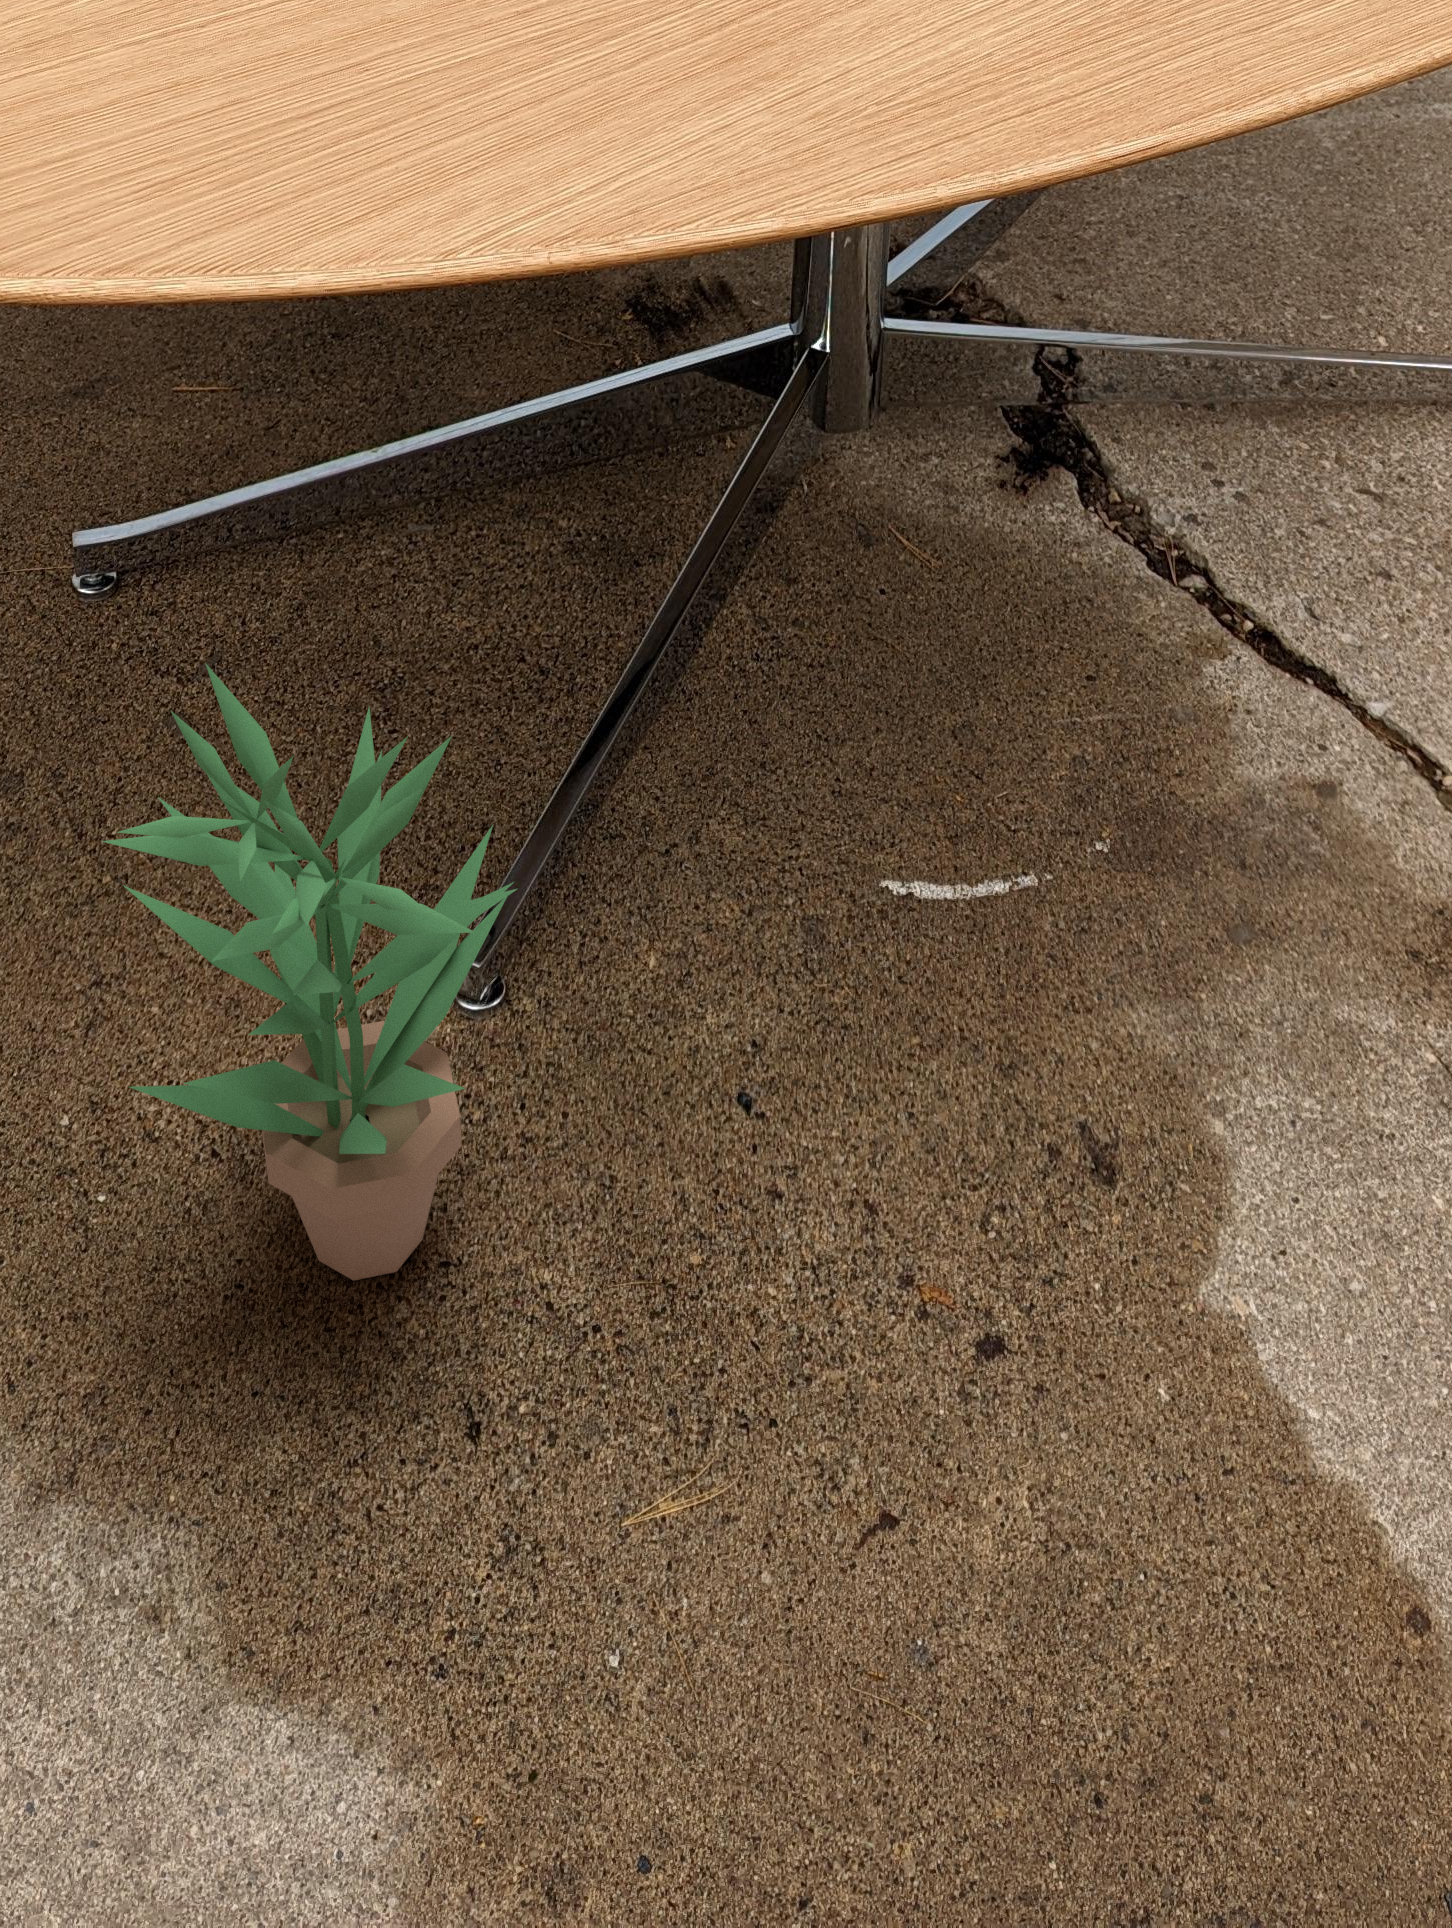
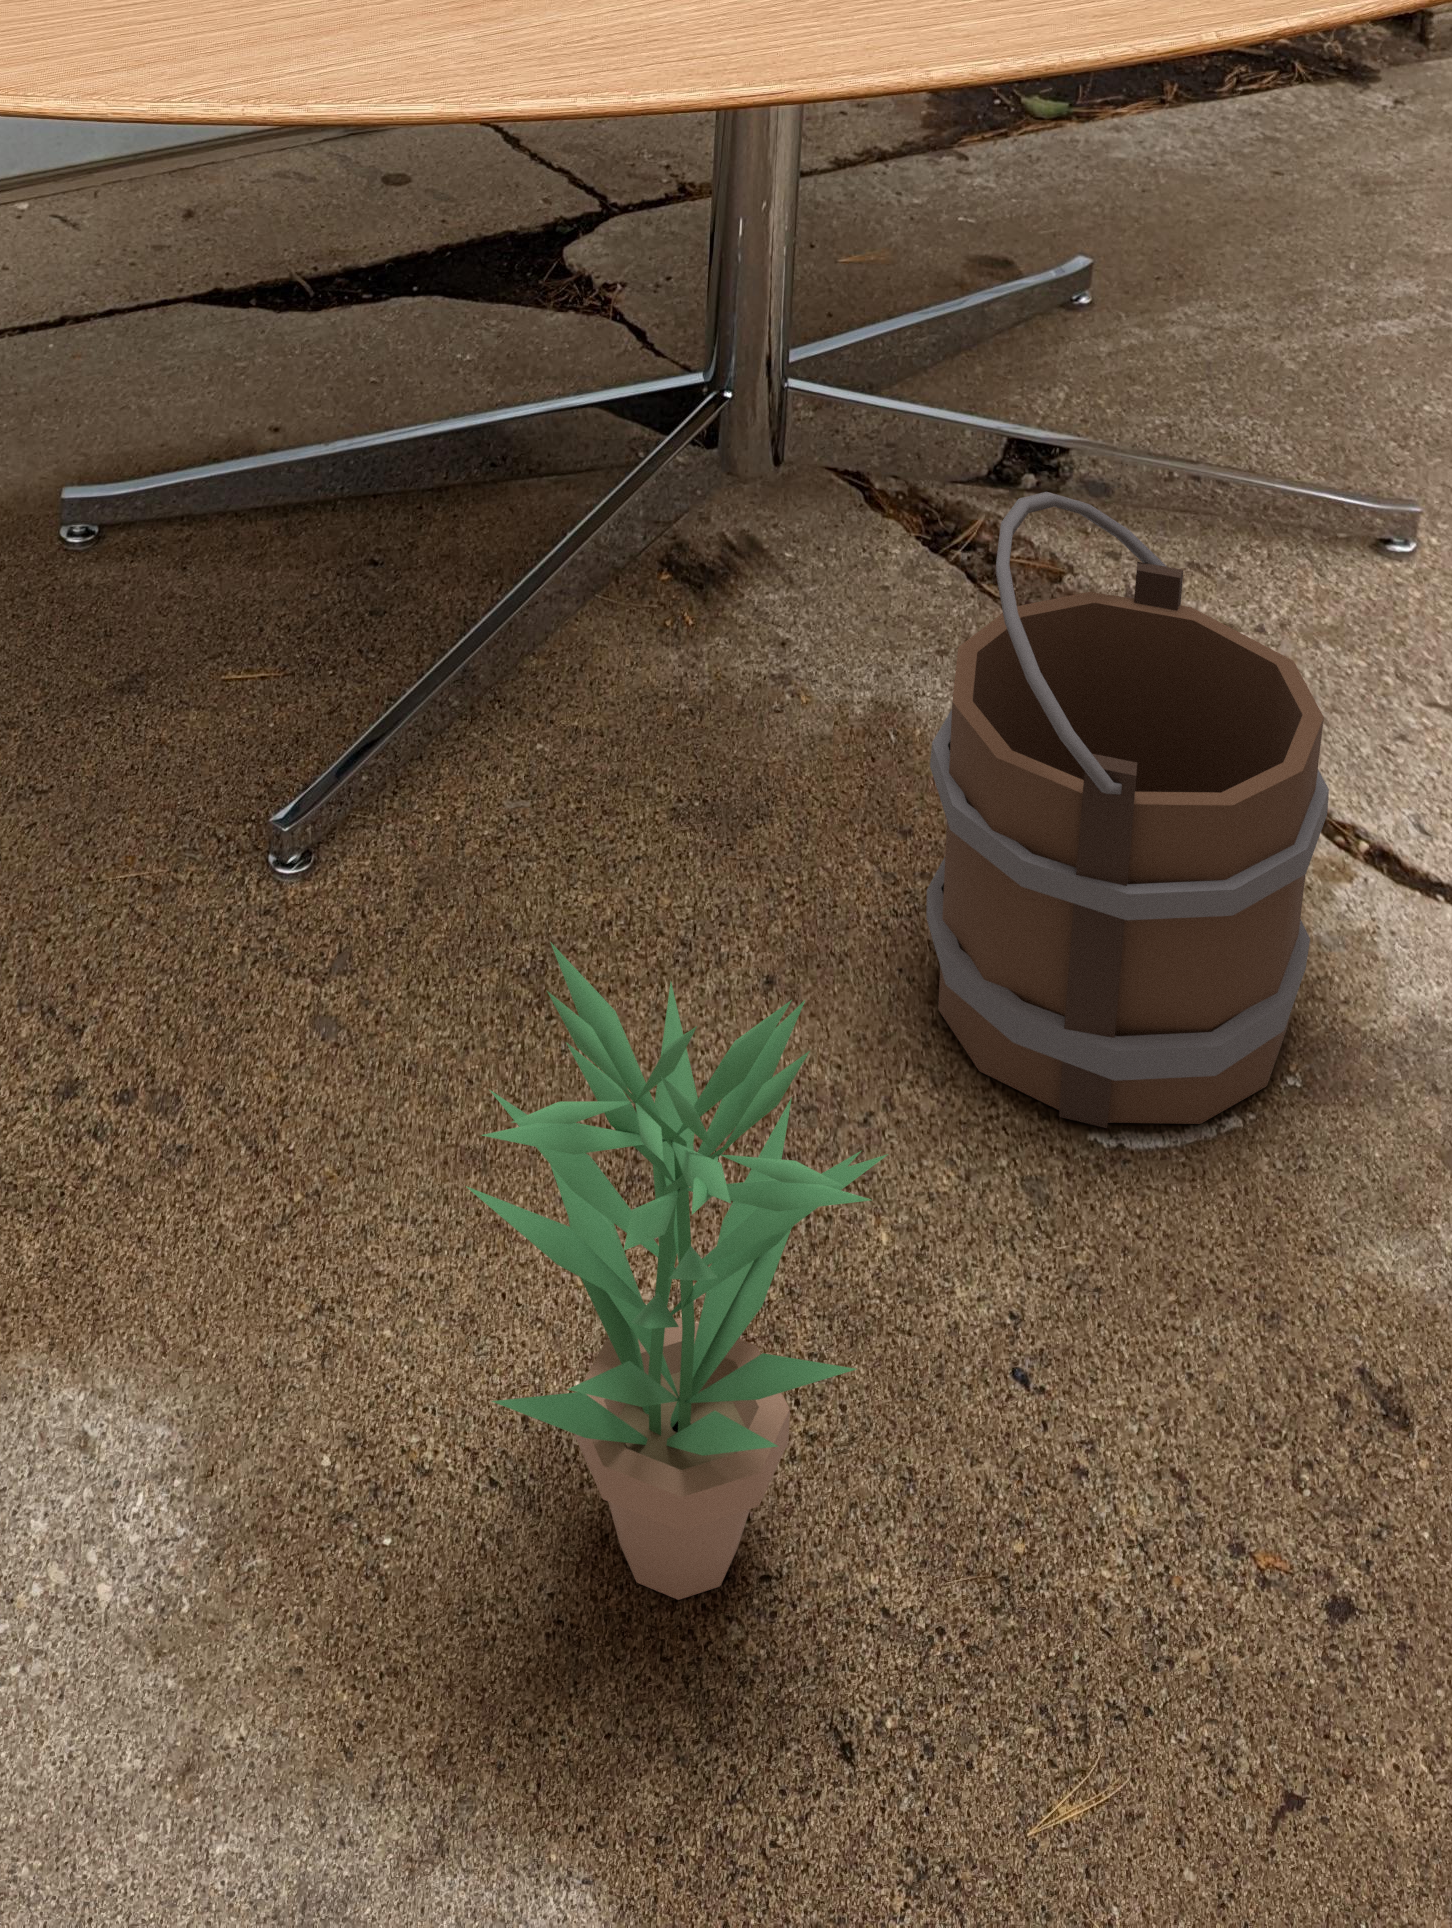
bucket: none [763,252,1145,875] -> present [926,492,1329,1128]

